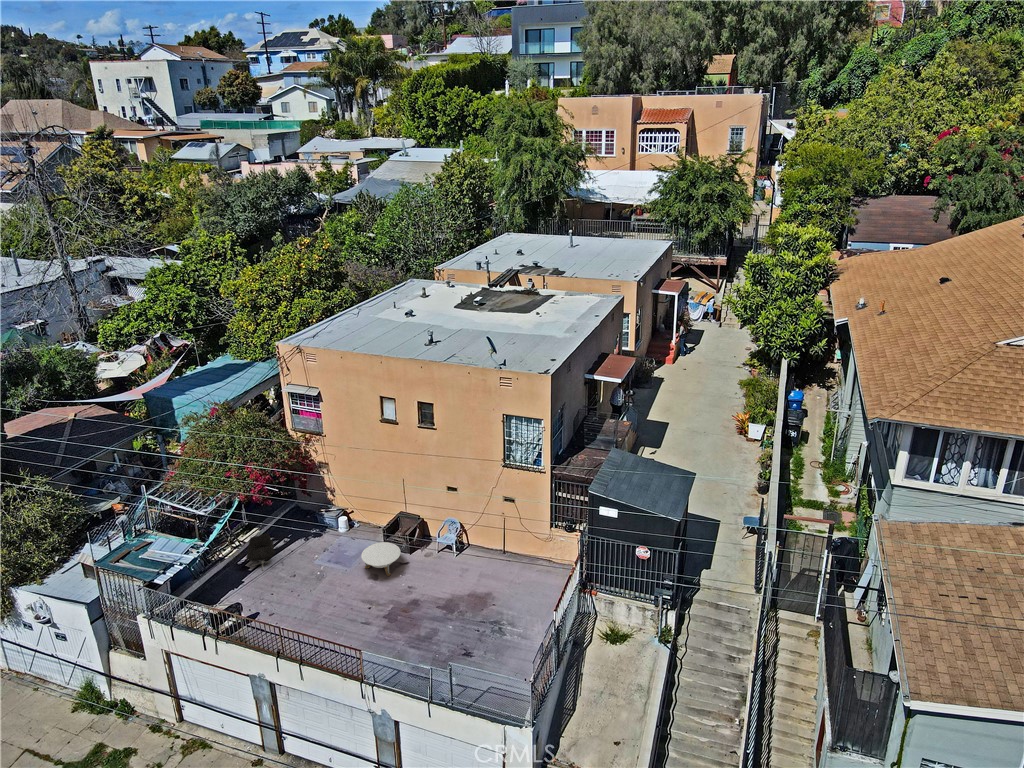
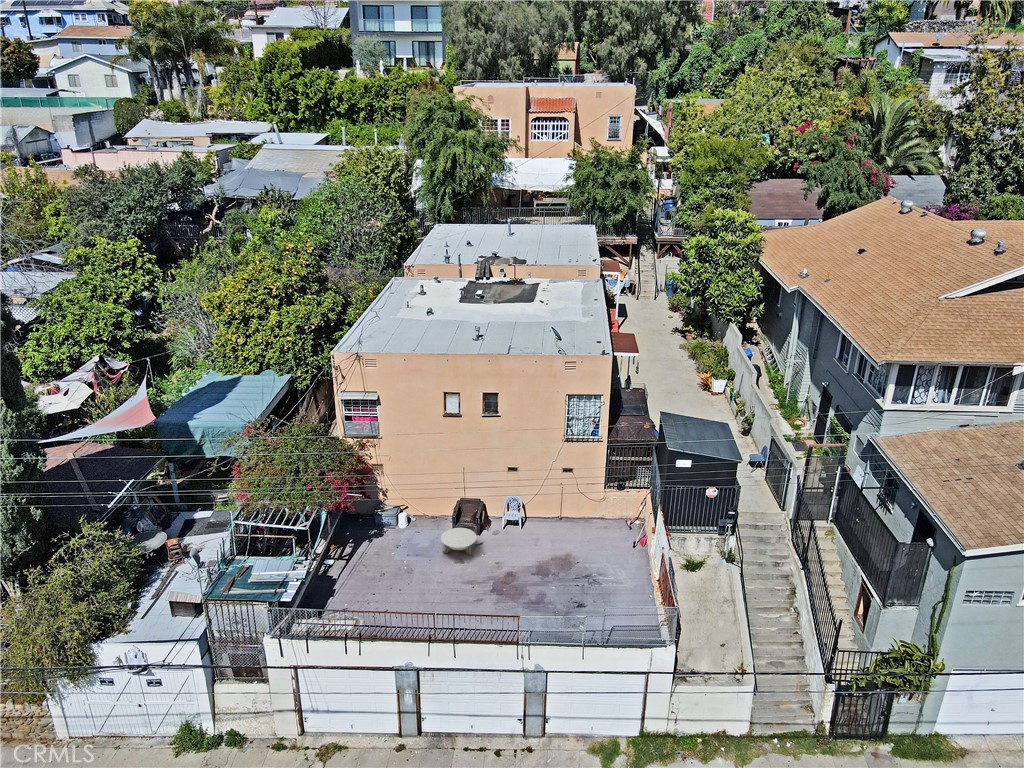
lounge chair: present [246,534,275,570] -> none [324,538,355,572]

